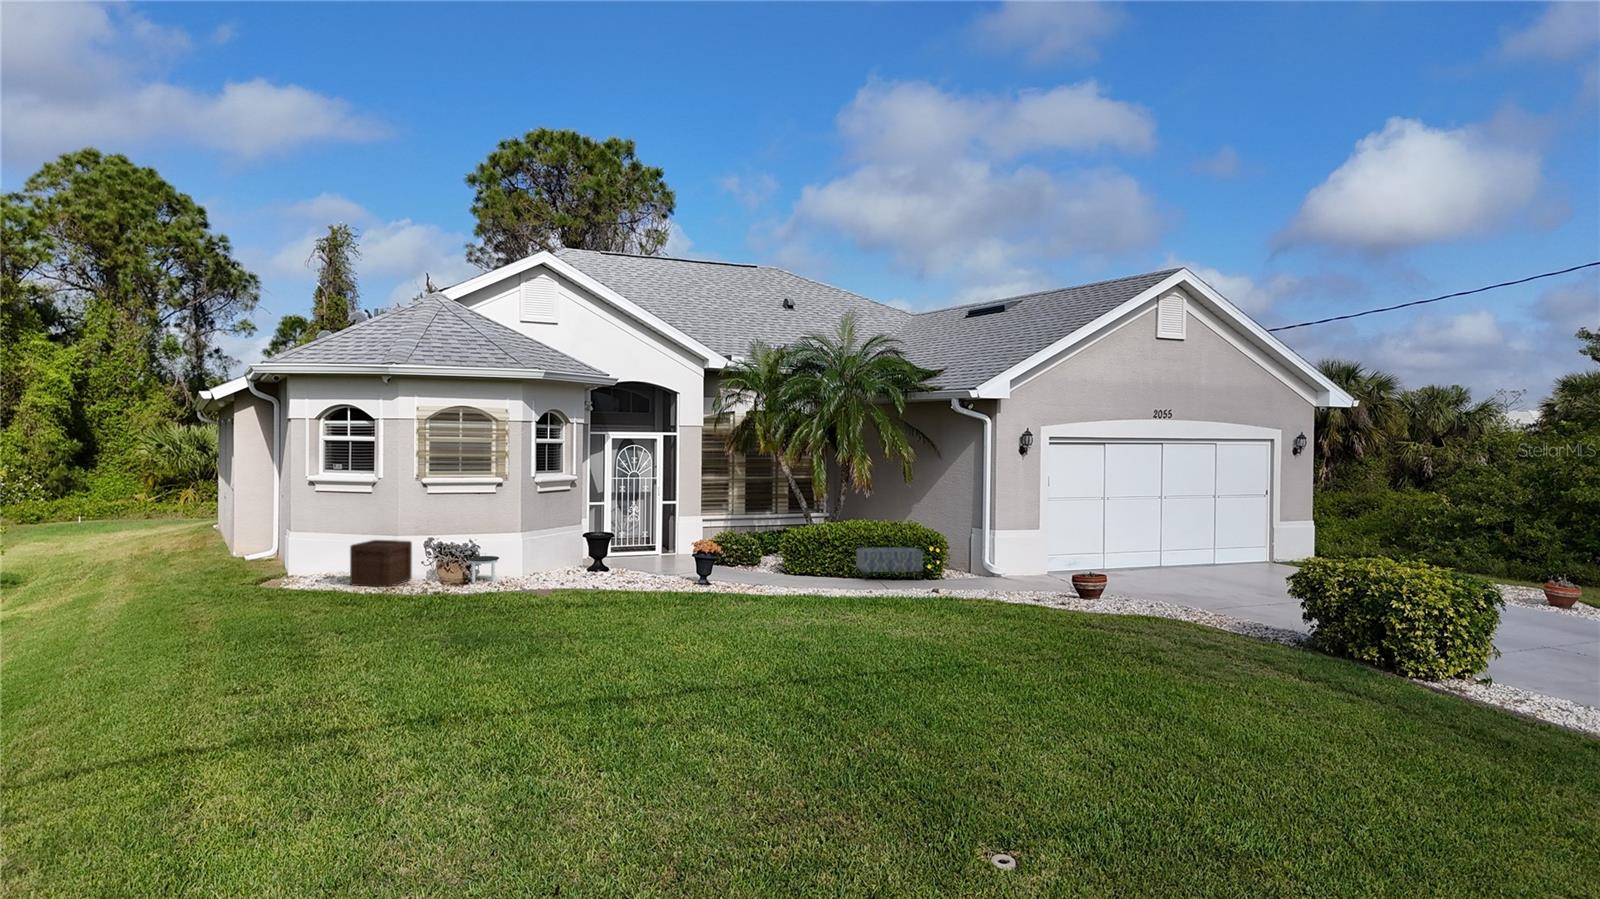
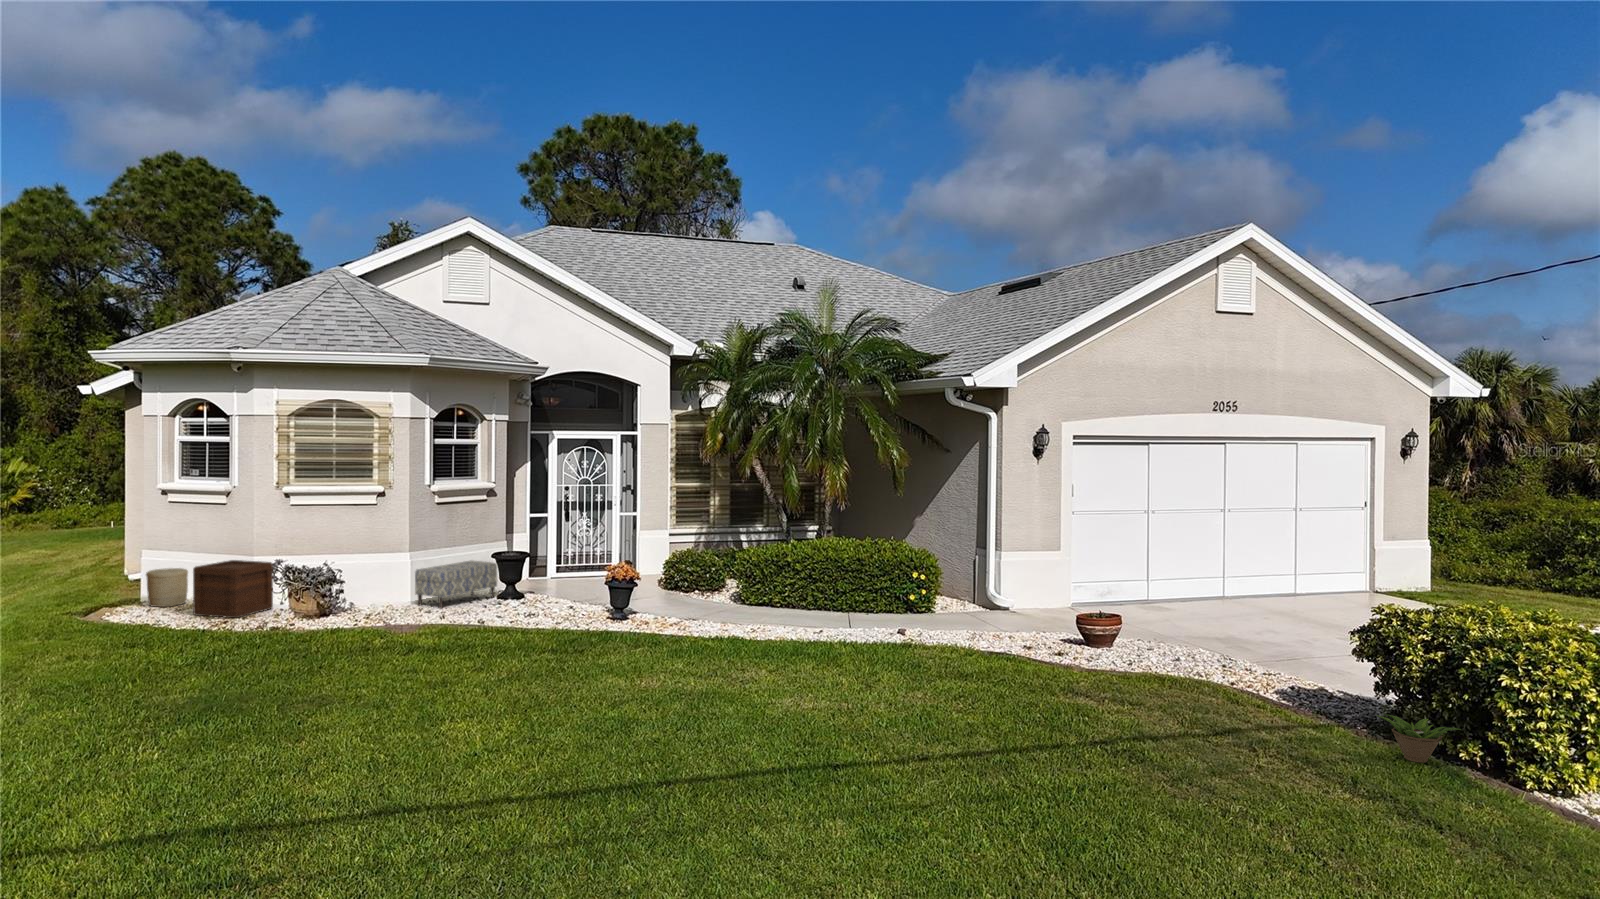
woven basket: none [299,547,333,580] -> present [146,568,188,607]
bench: present [856,547,923,581] -> present [415,561,497,608]
round table: present [468,556,499,583] -> none [338,580,377,613]
decorative plant: none [1308,632,1365,664] -> present [1376,714,1461,763]

